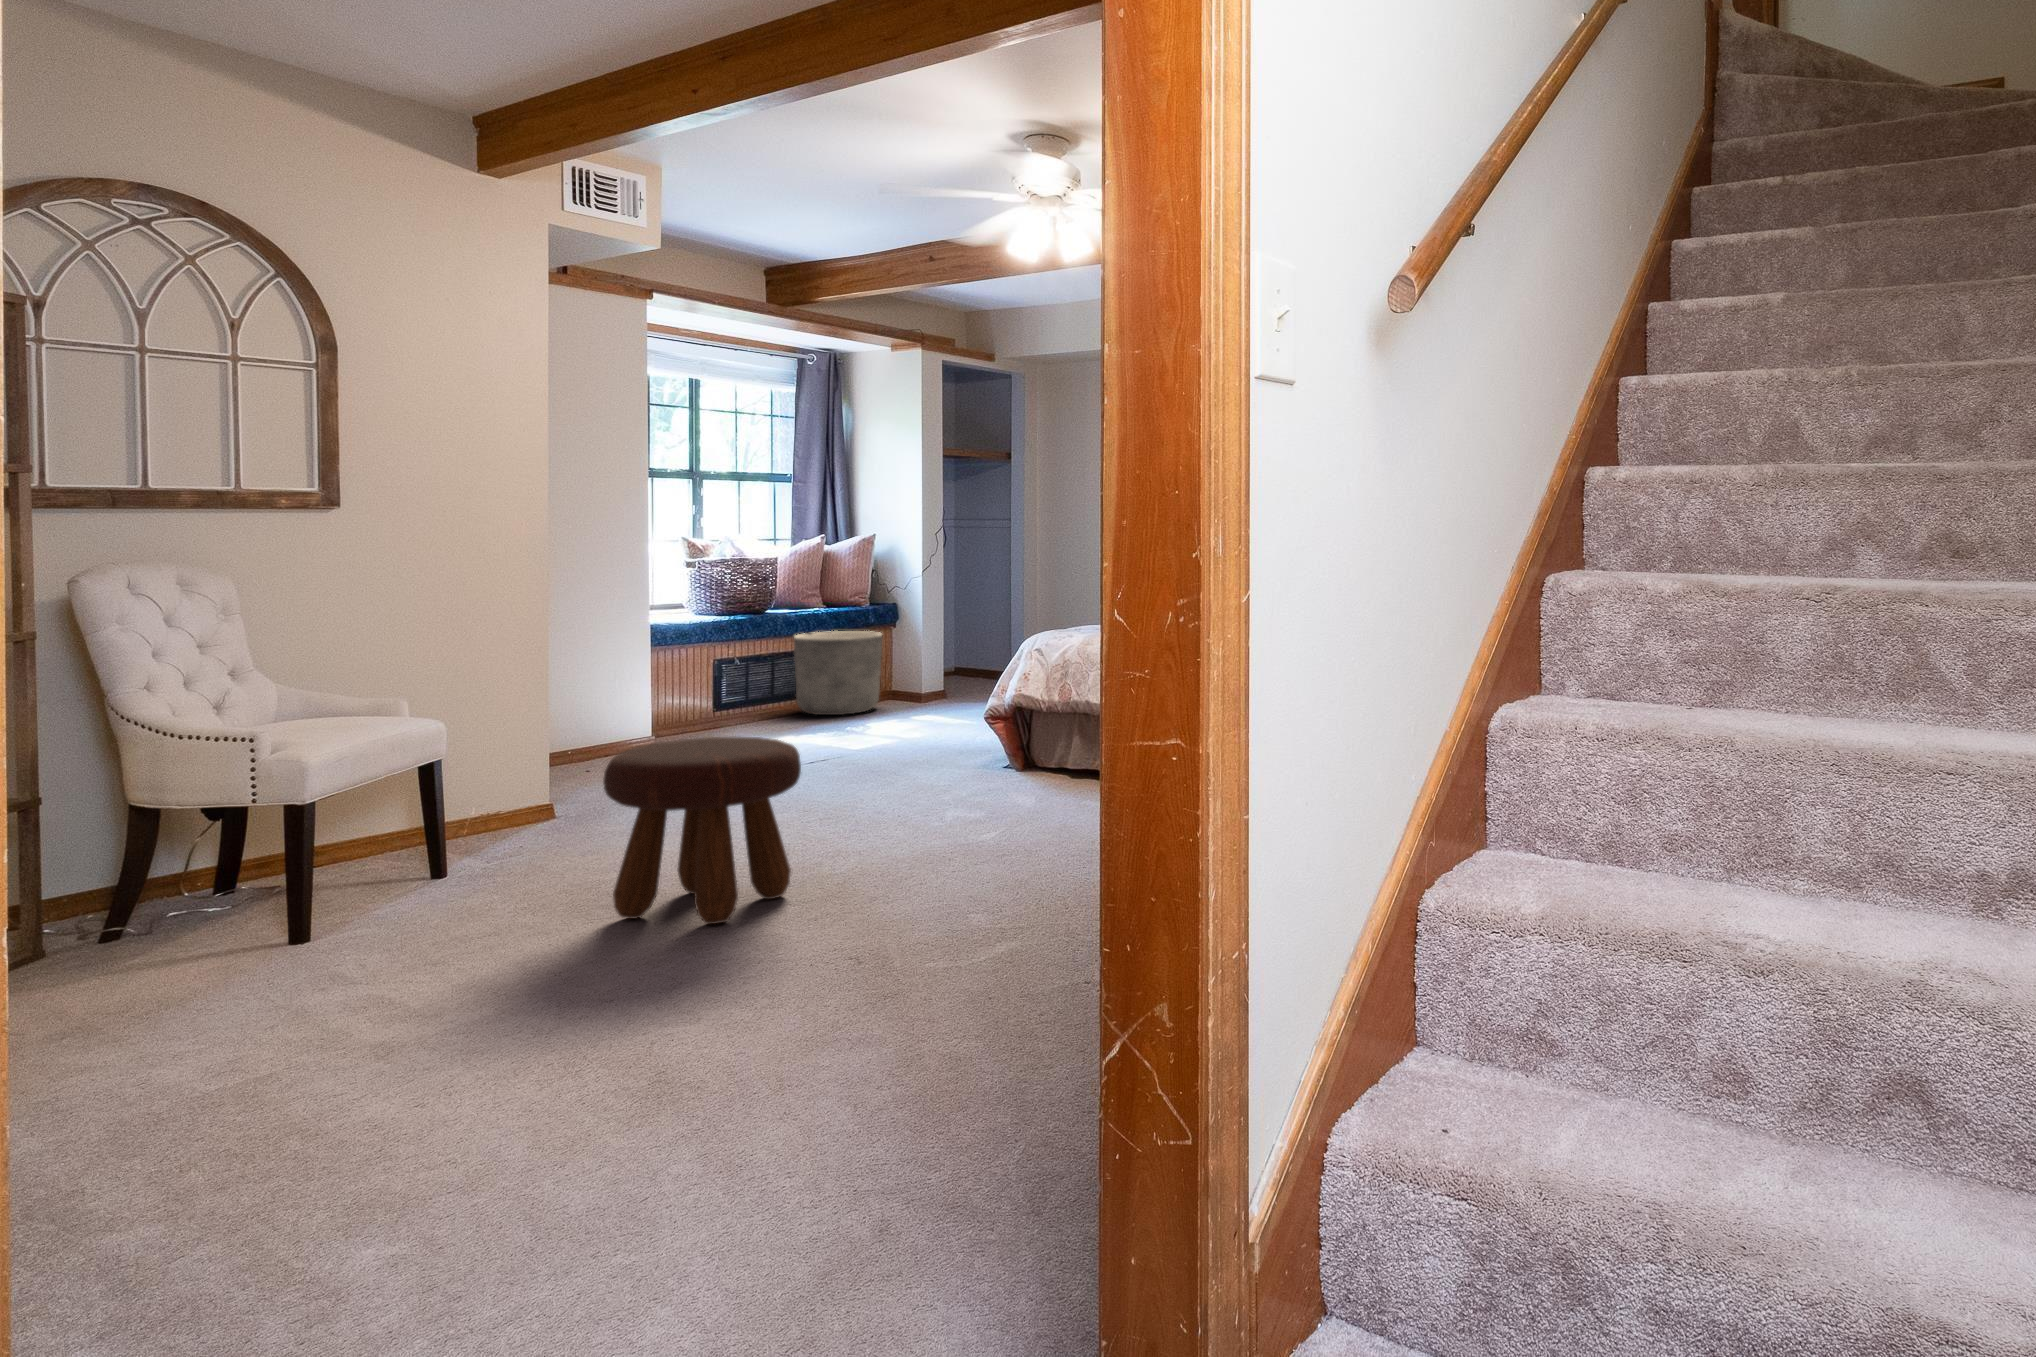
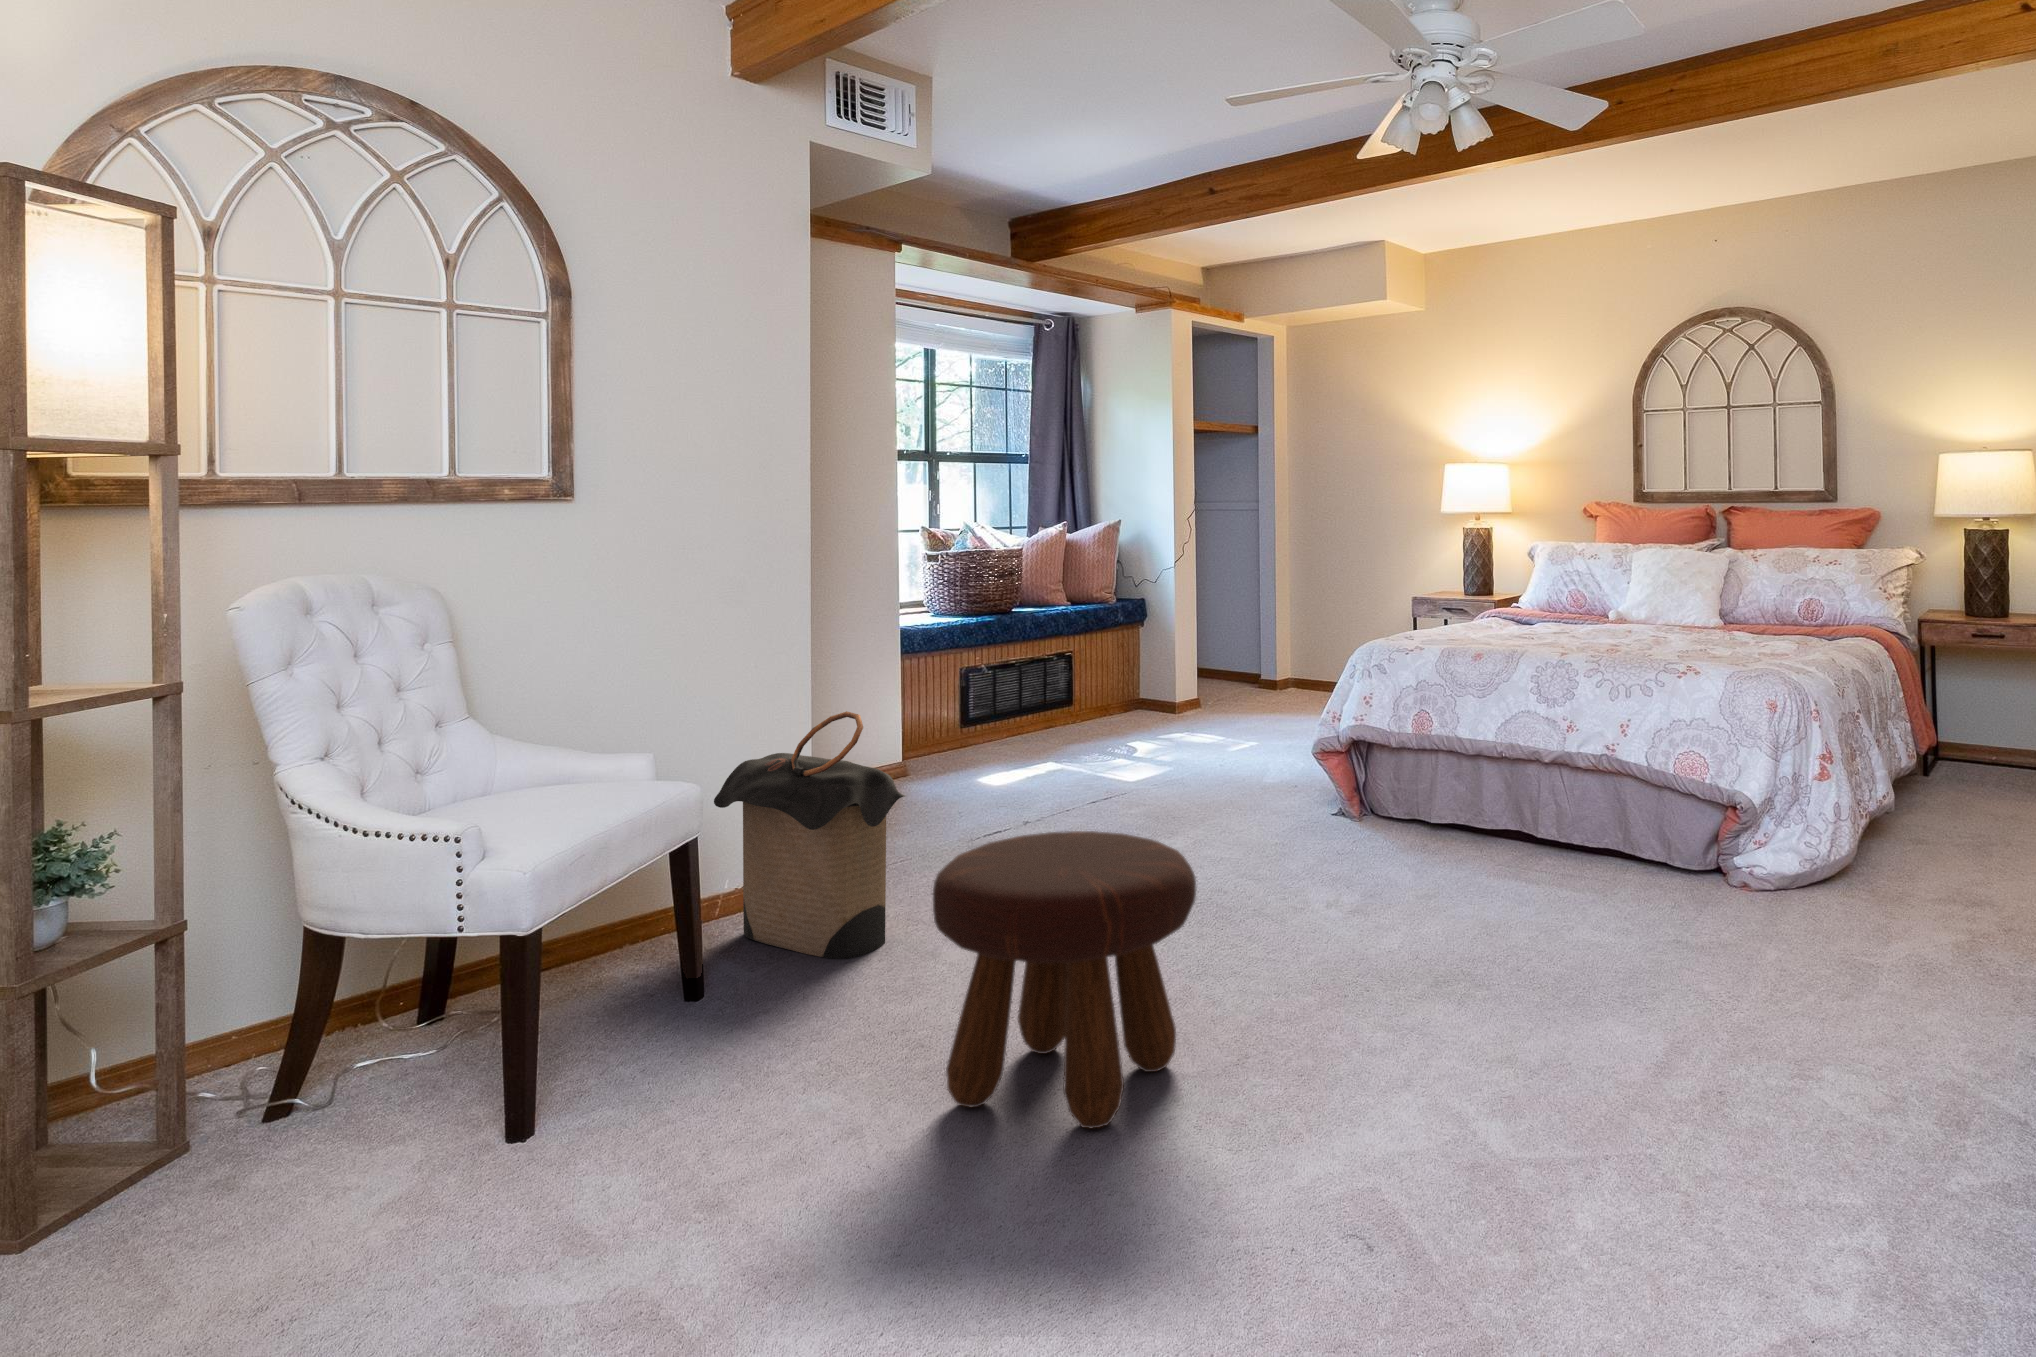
planter: present [794,631,883,715] -> none [1045,634,1142,732]
laundry hamper: none [460,668,618,854] -> present [714,711,905,959]

